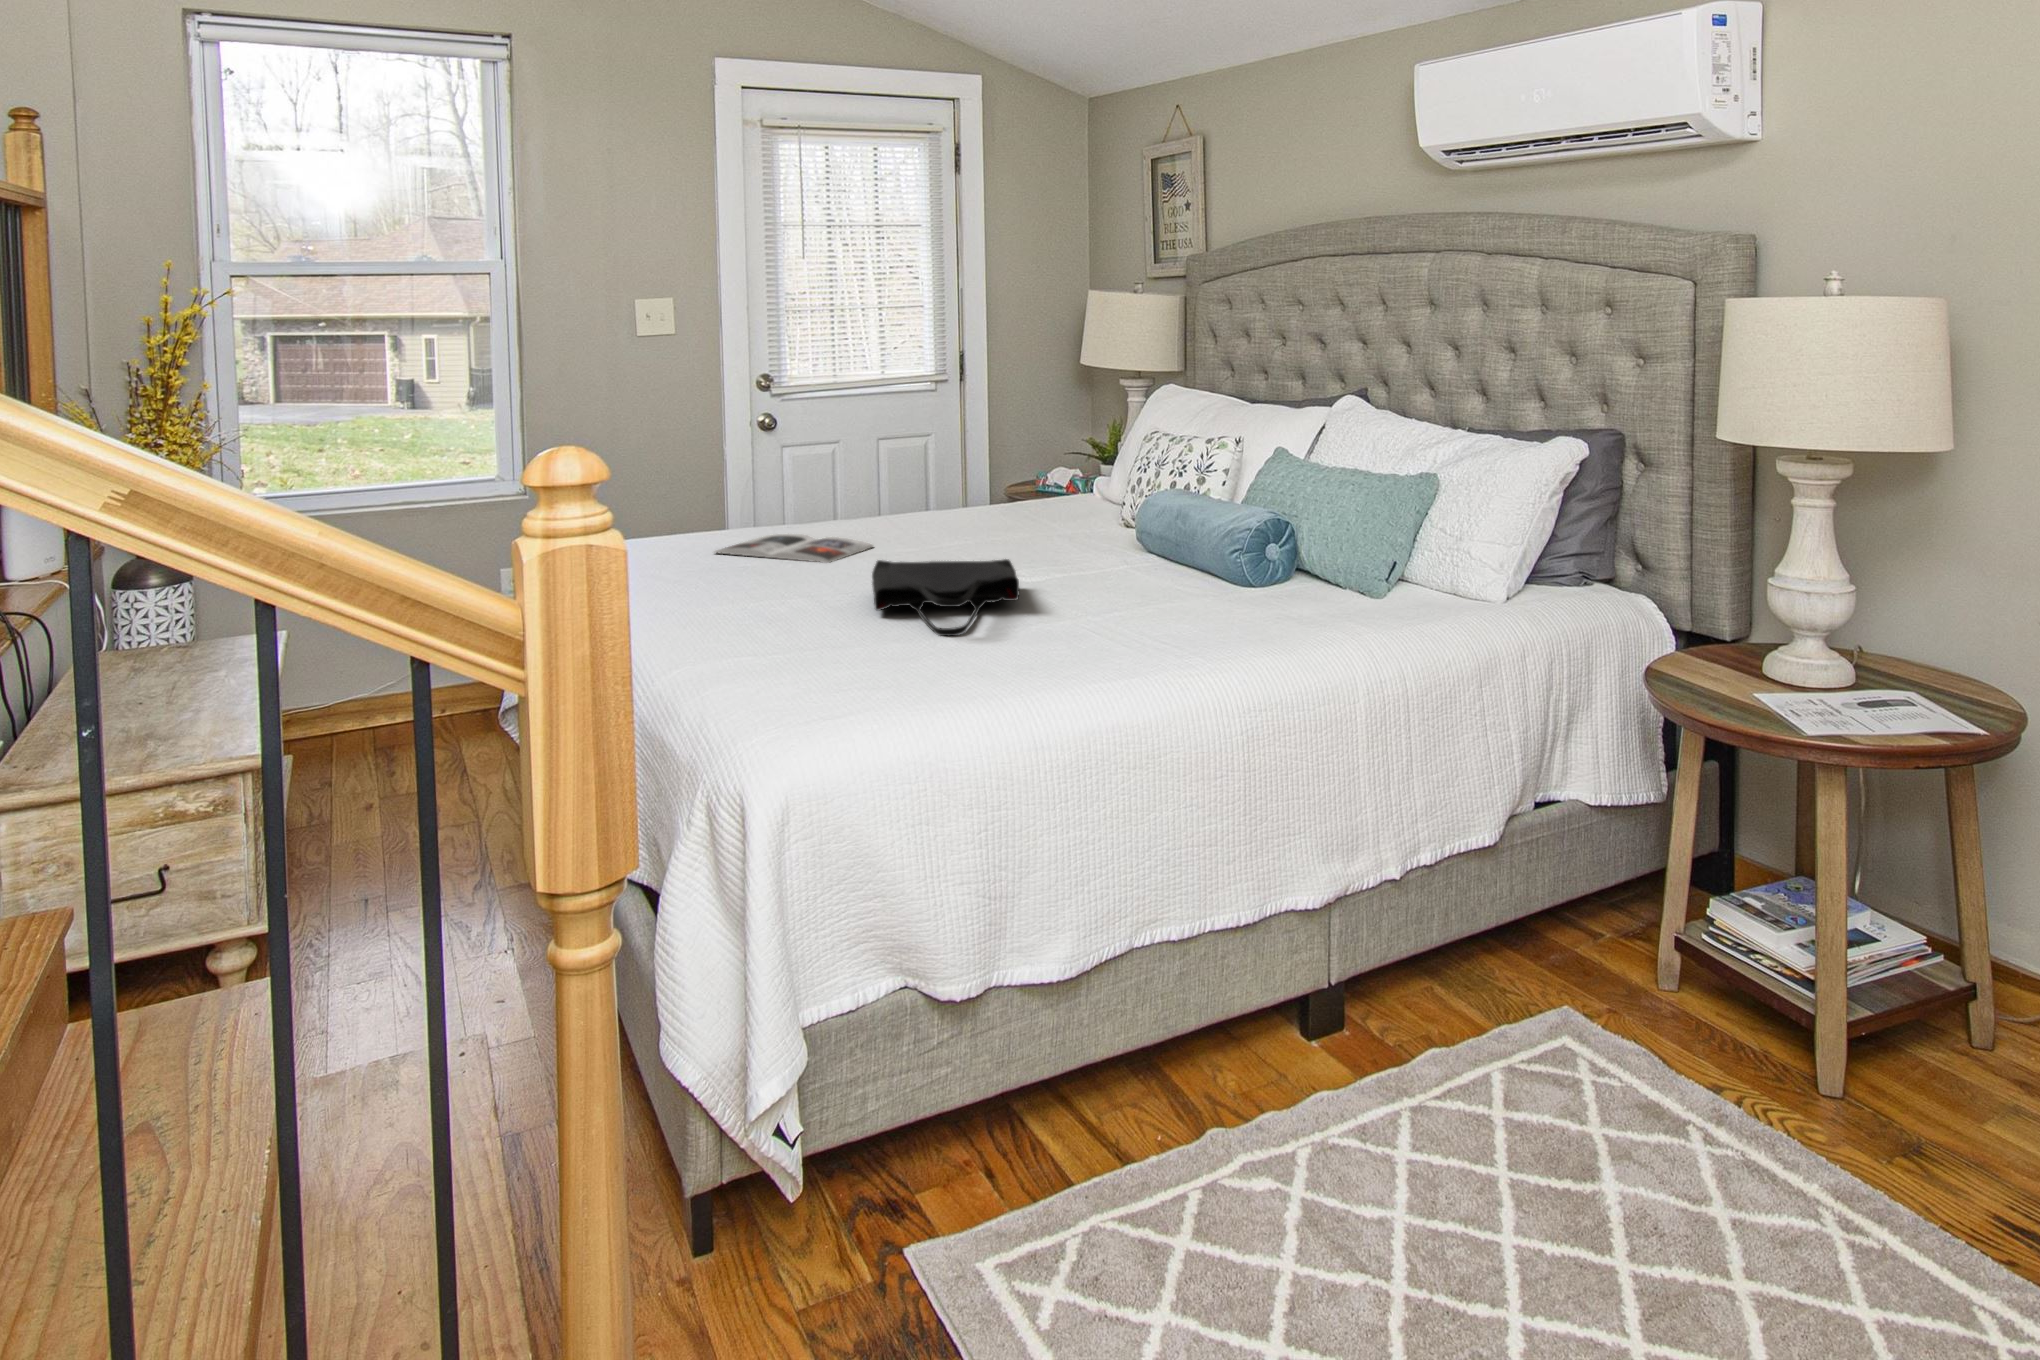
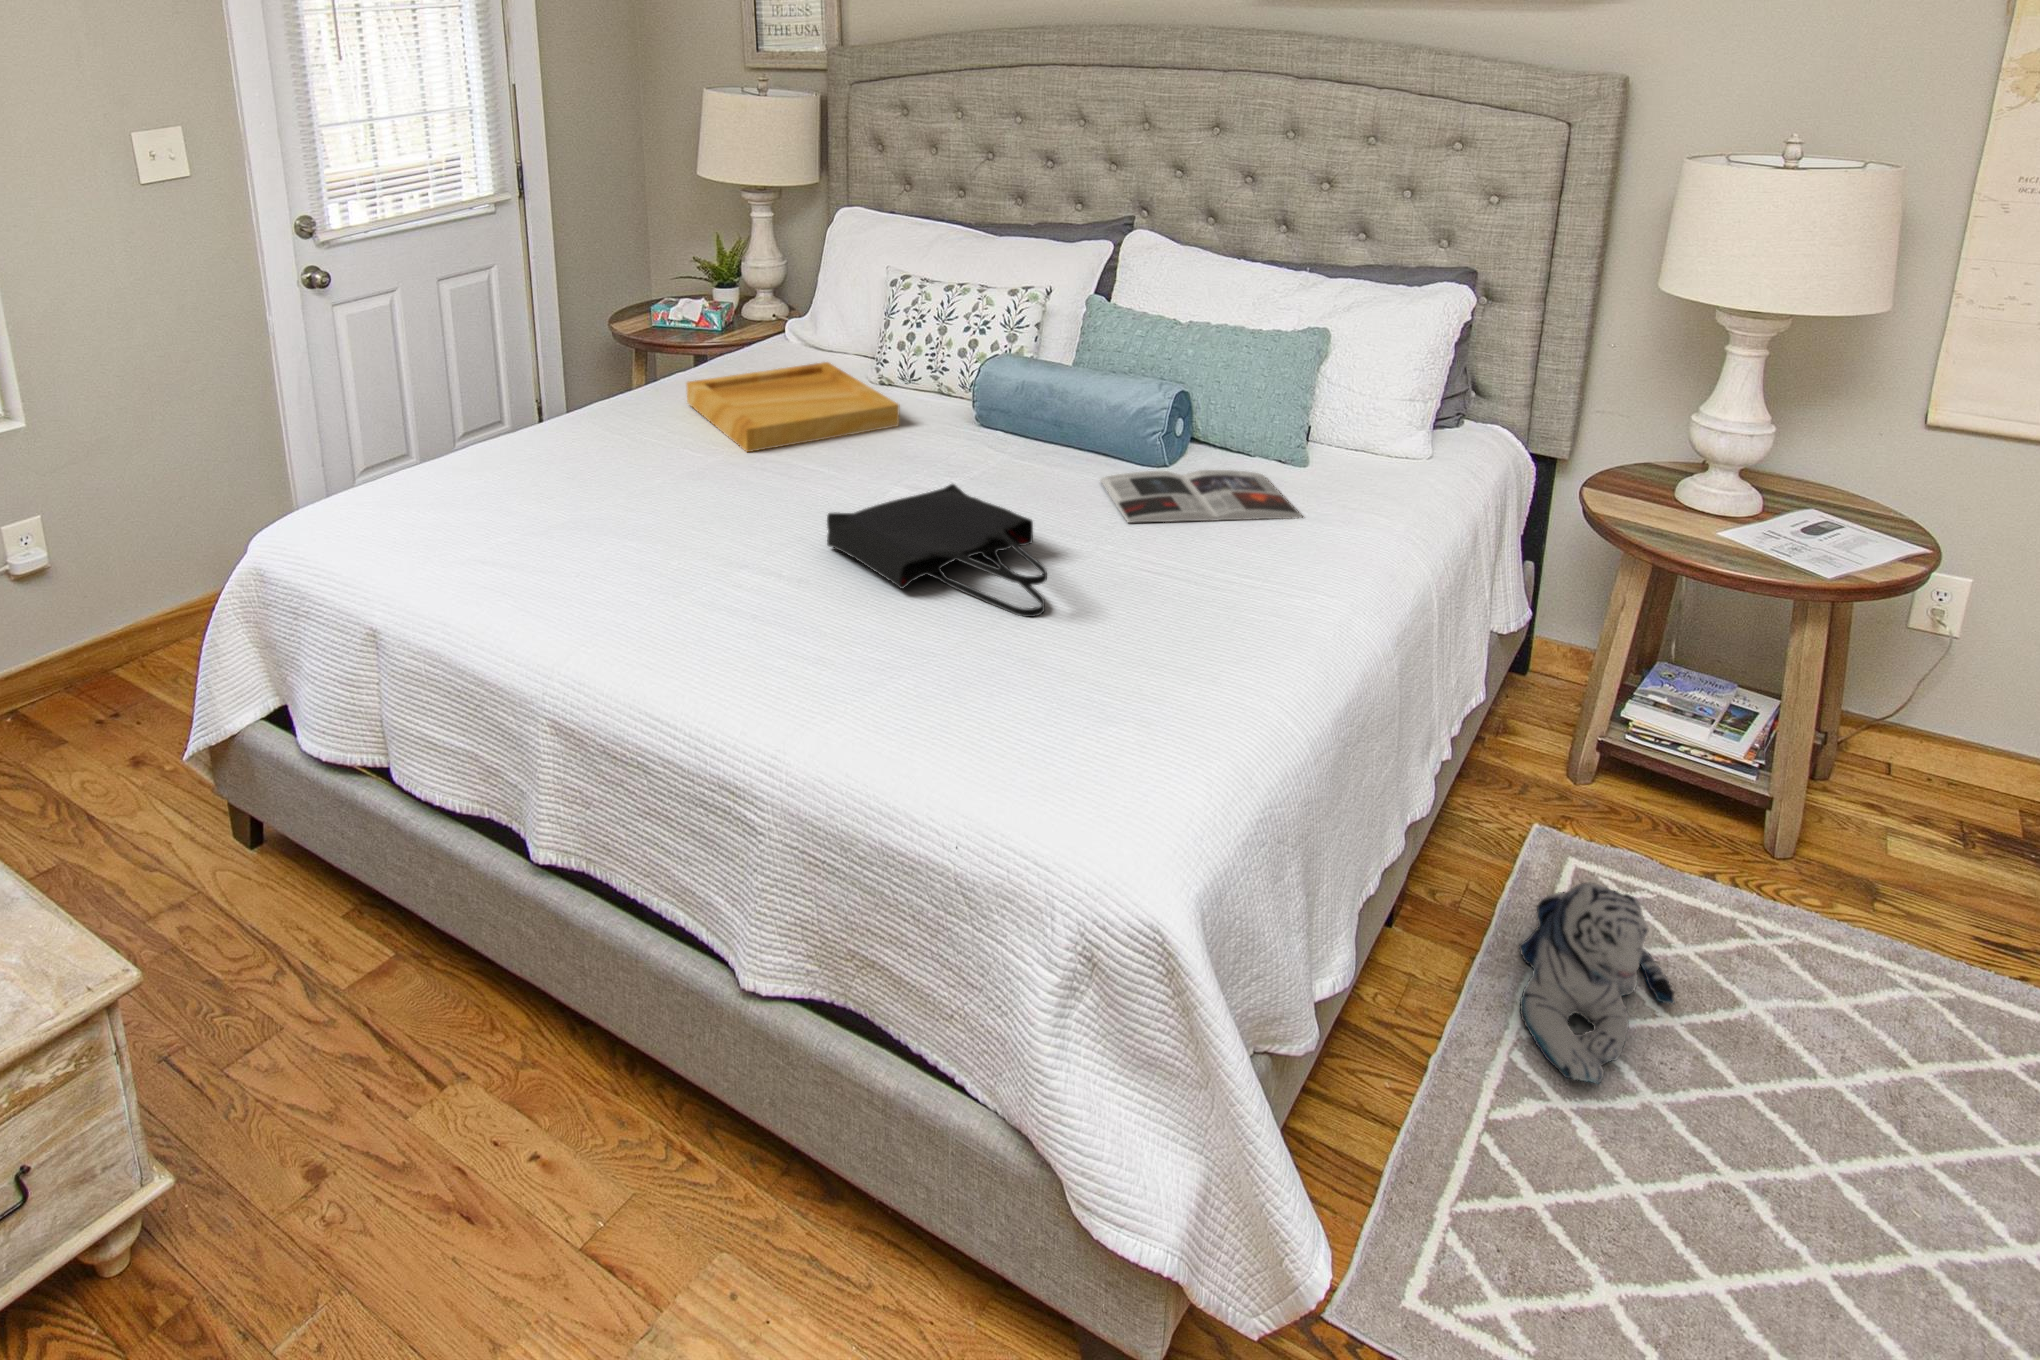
tray: none [932,501,1077,546] -> present [687,362,899,452]
magazine: present [715,534,873,563] -> present [1100,470,1303,523]
plush toy: none [1326,985,1547,1188] -> present [1519,882,1674,1084]

